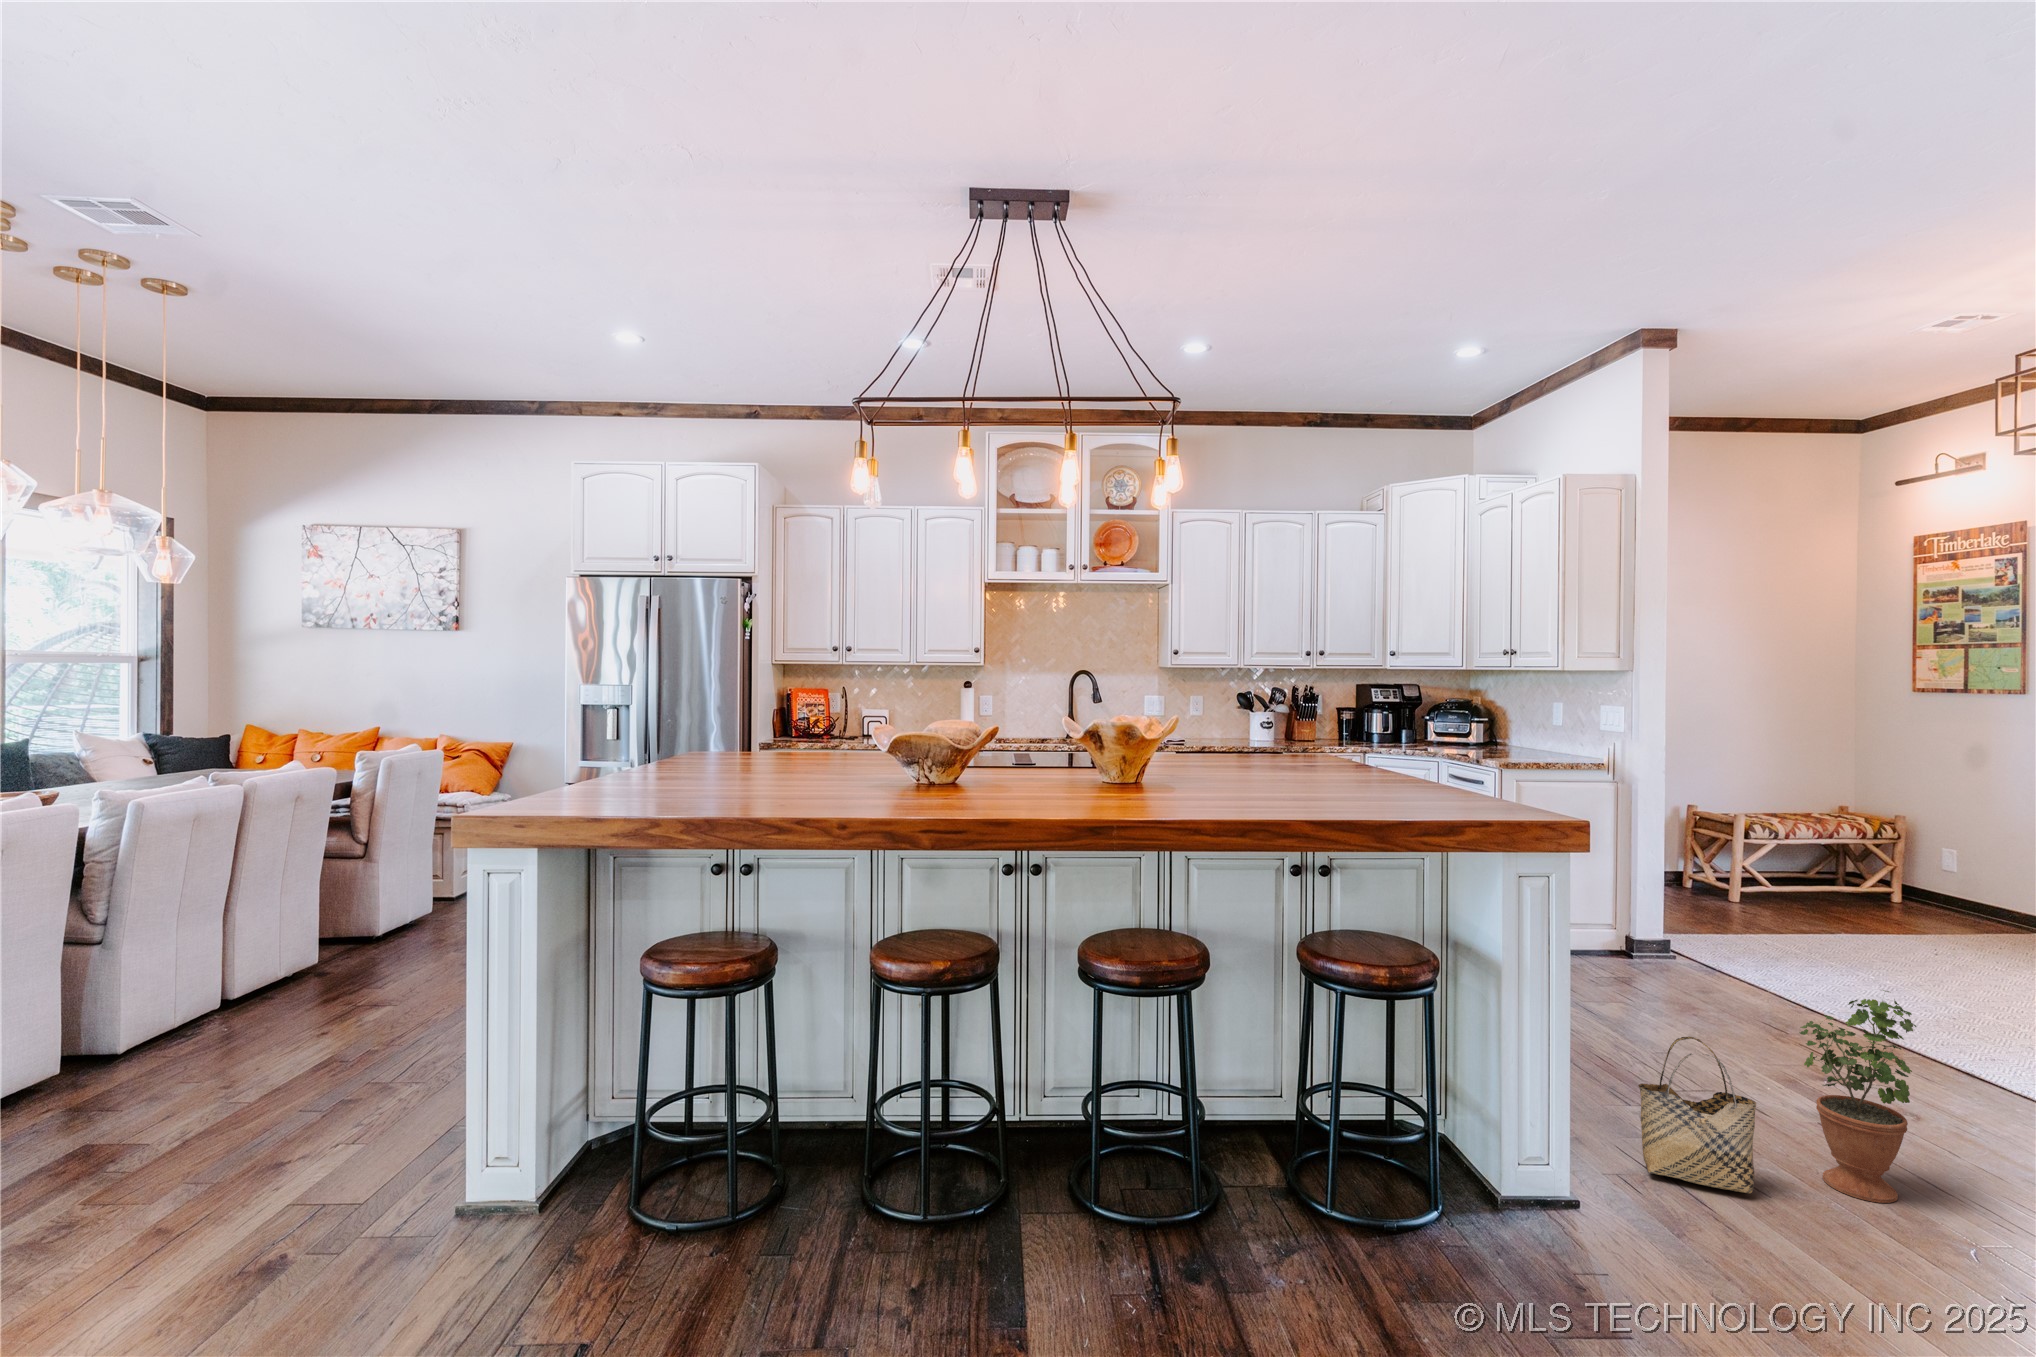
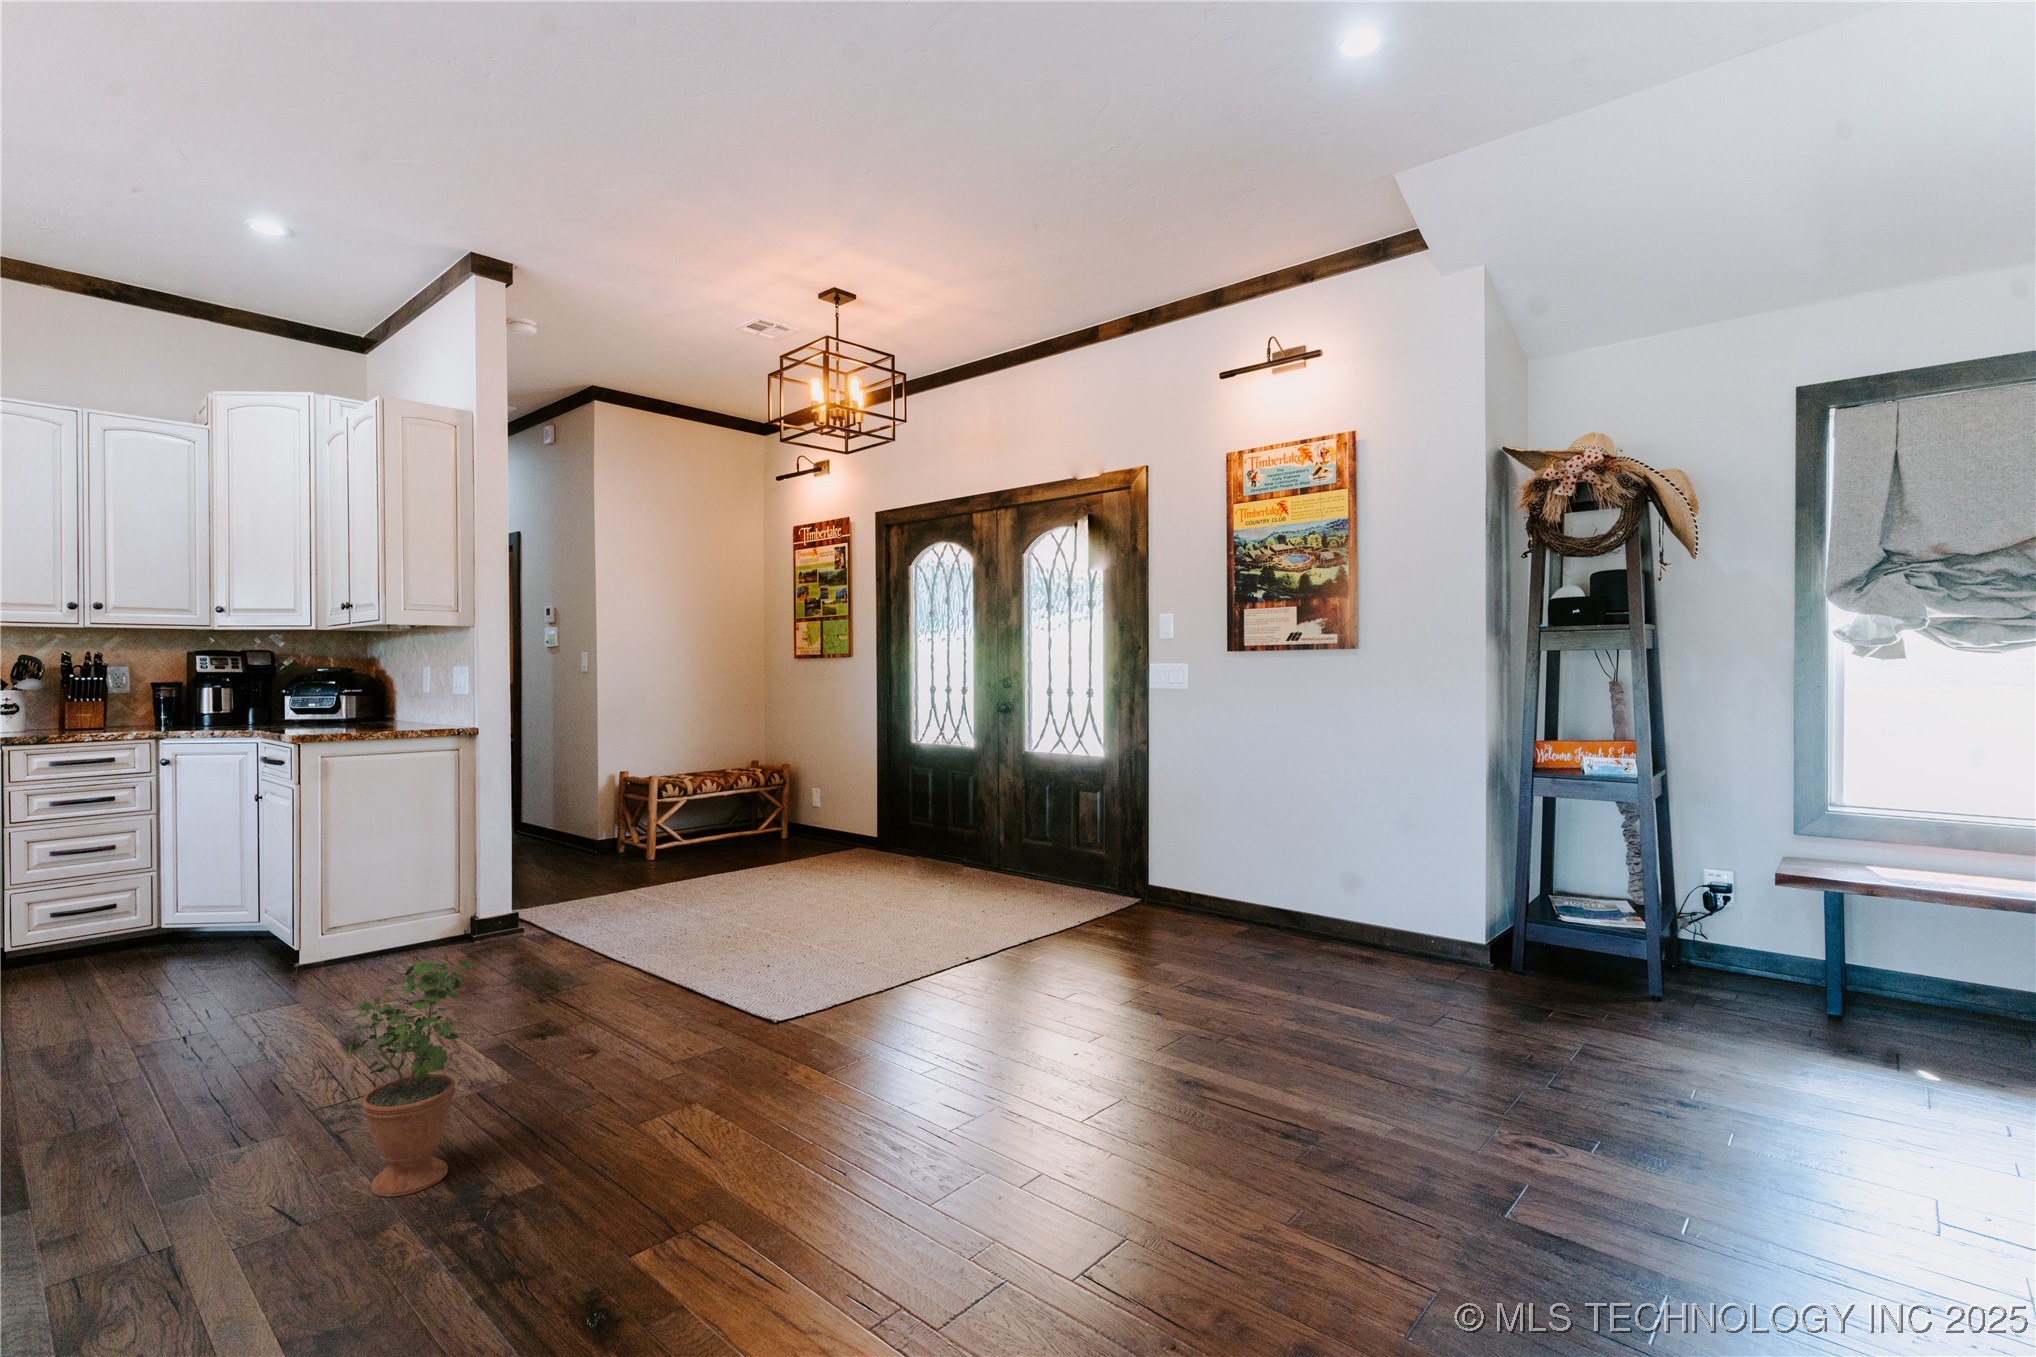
woven basket: present [1638,1037,1756,1193] -> none [82,1061,255,1272]

